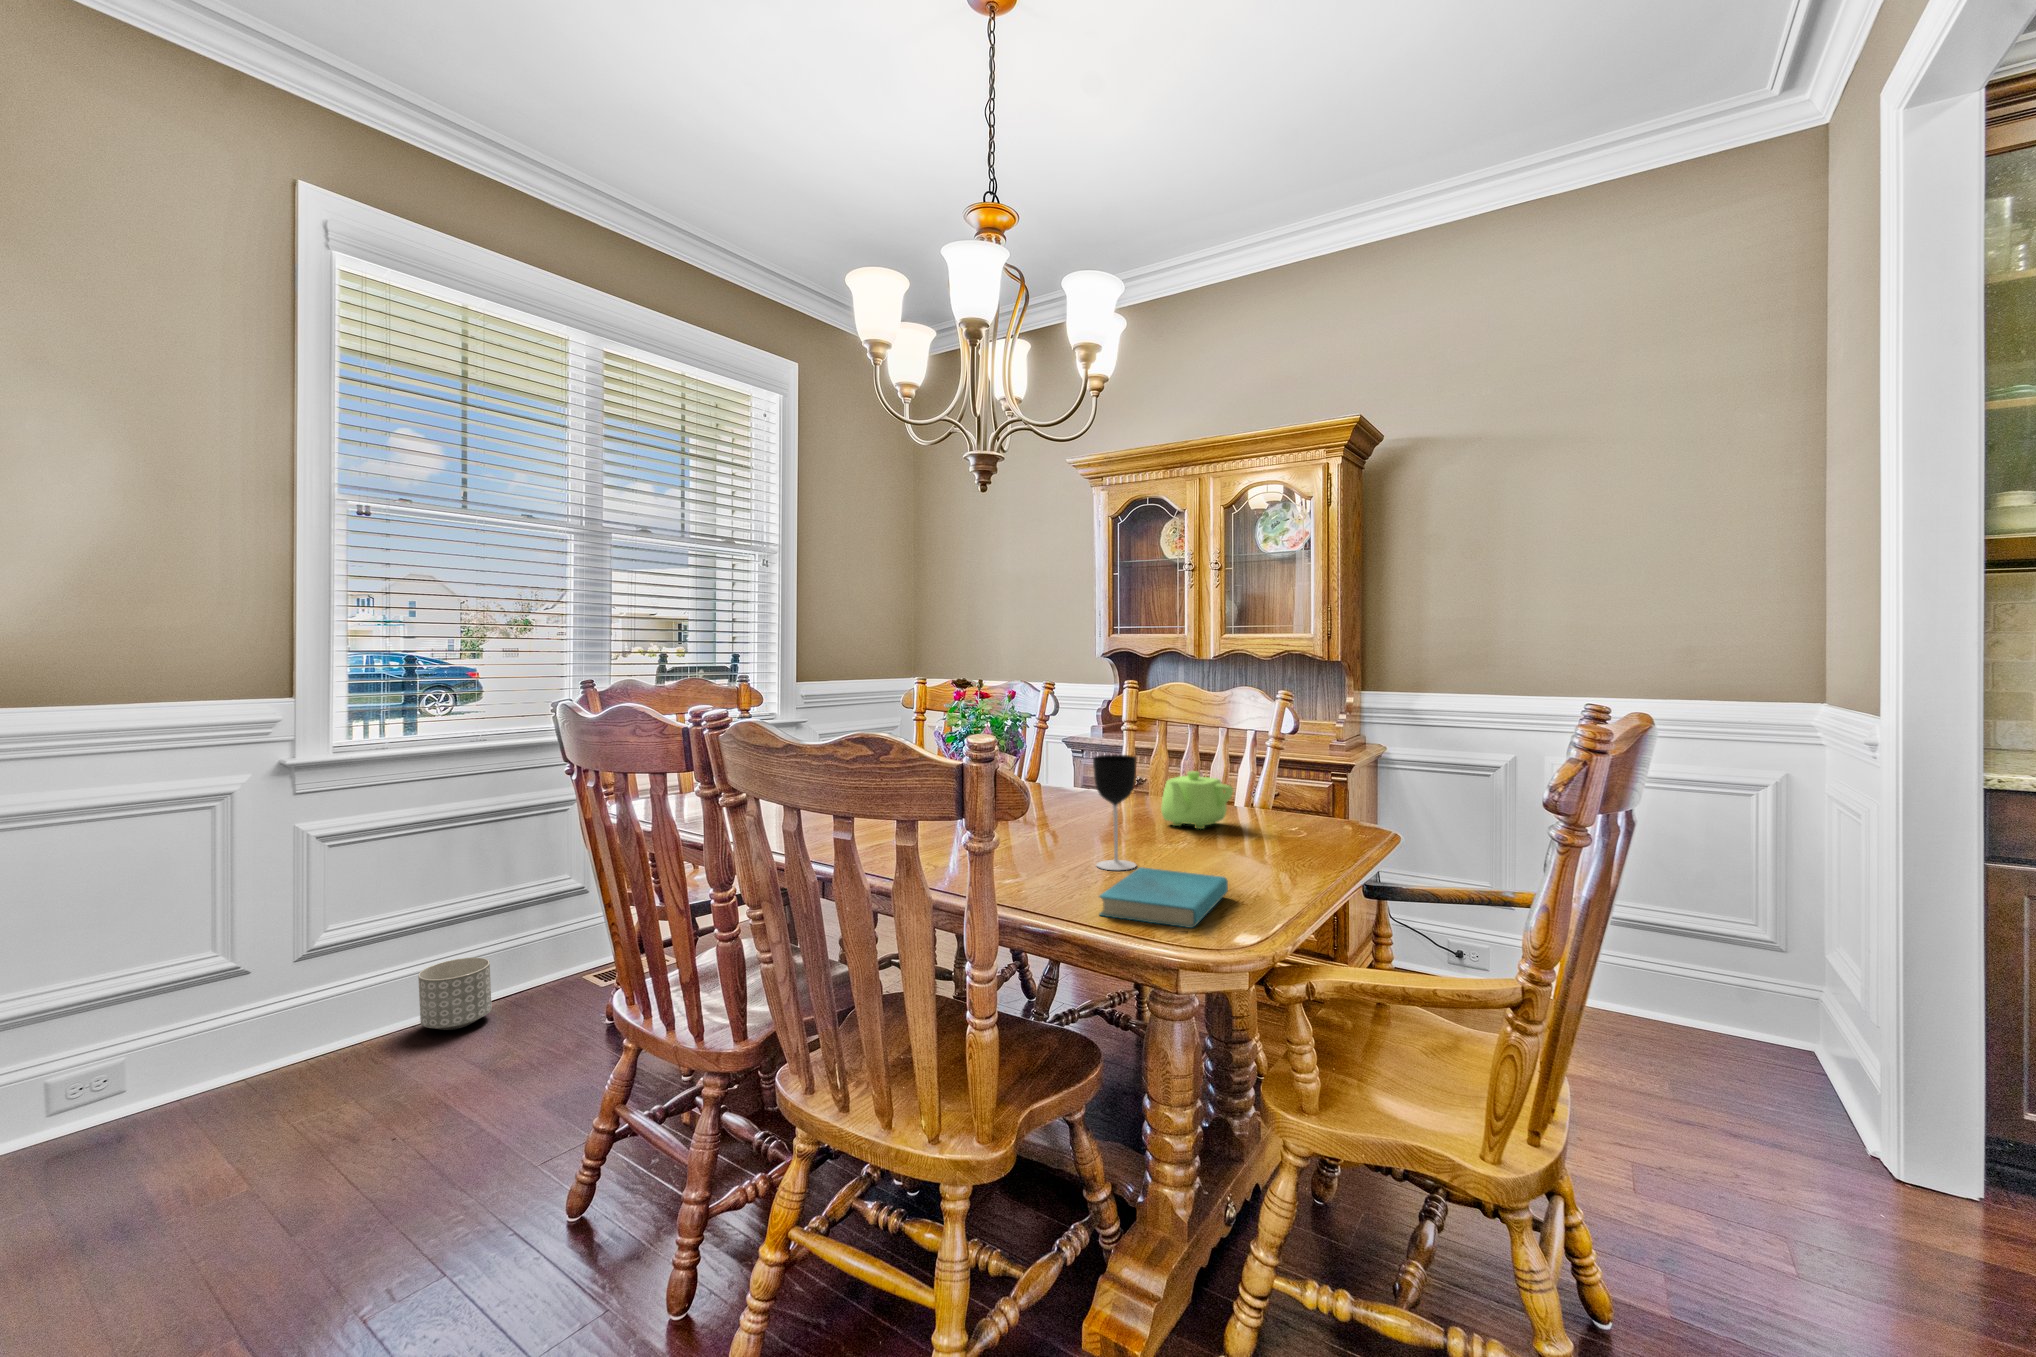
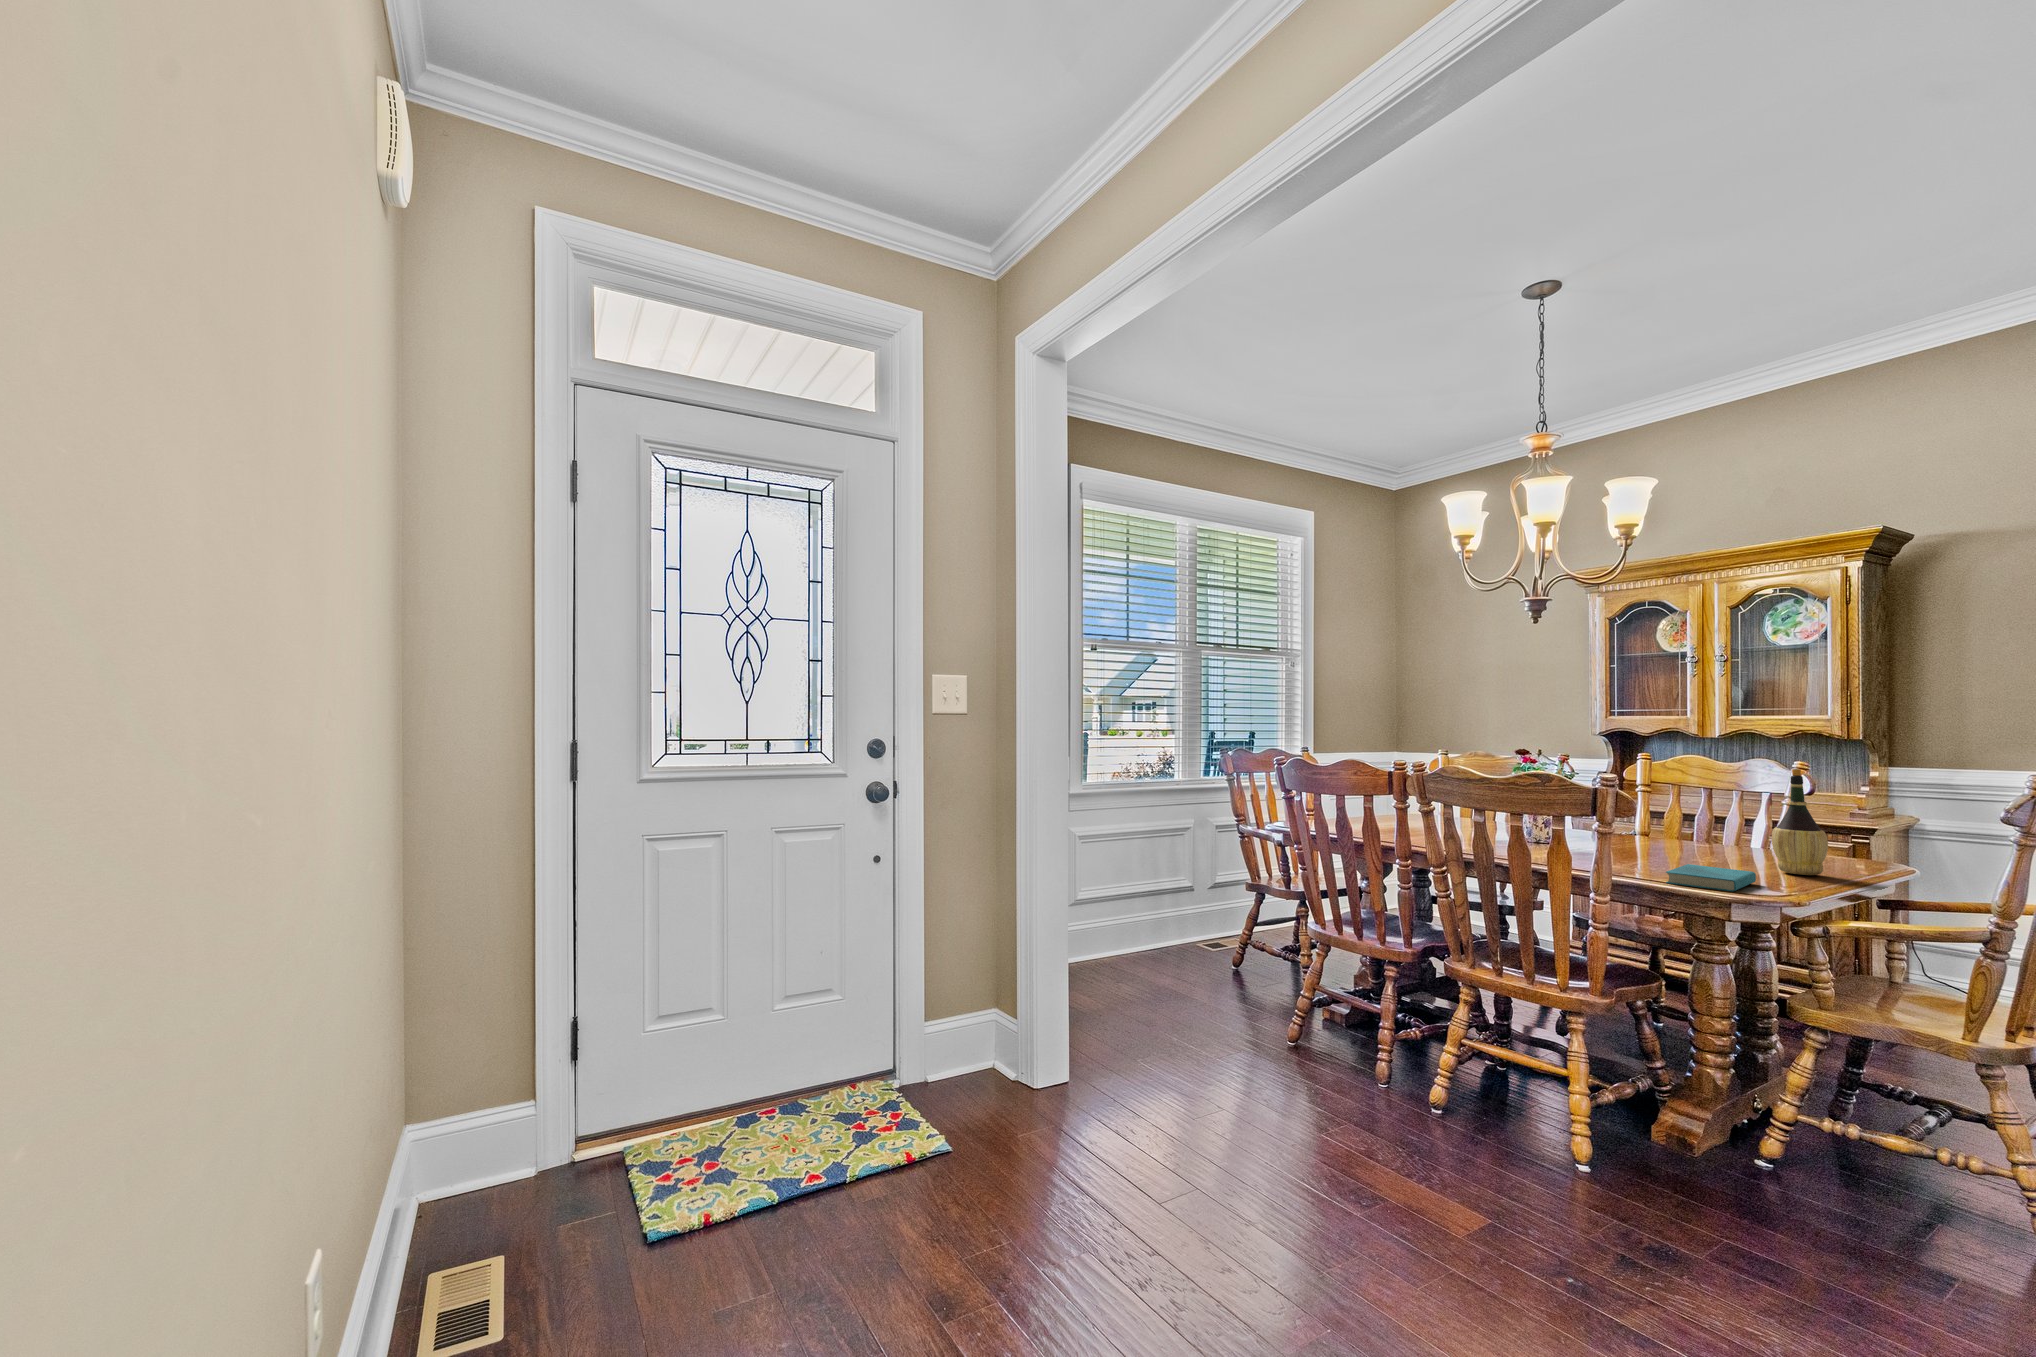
wine bottle: none [1252,702,1318,861] -> present [1772,769,1828,875]
wine glass: present [1093,755,1136,870] -> none [1646,798,1681,869]
teapot: present [1161,771,1233,829] -> none [1690,817,1753,857]
planter: present [418,957,492,1030] -> none [1117,914,1155,957]

